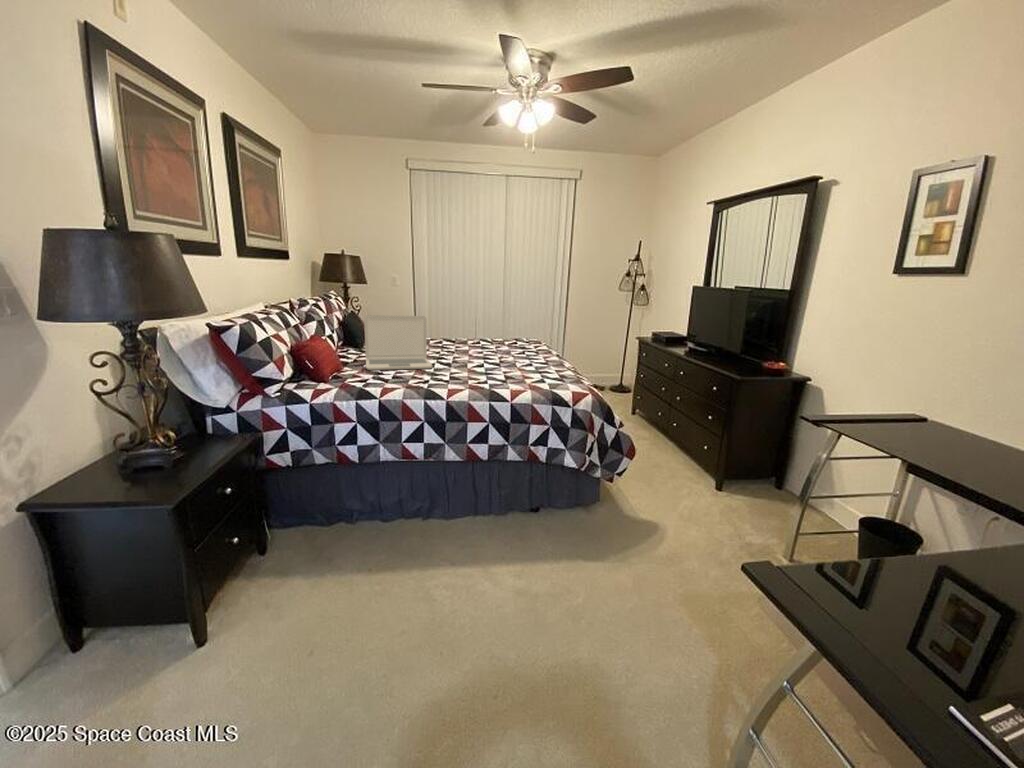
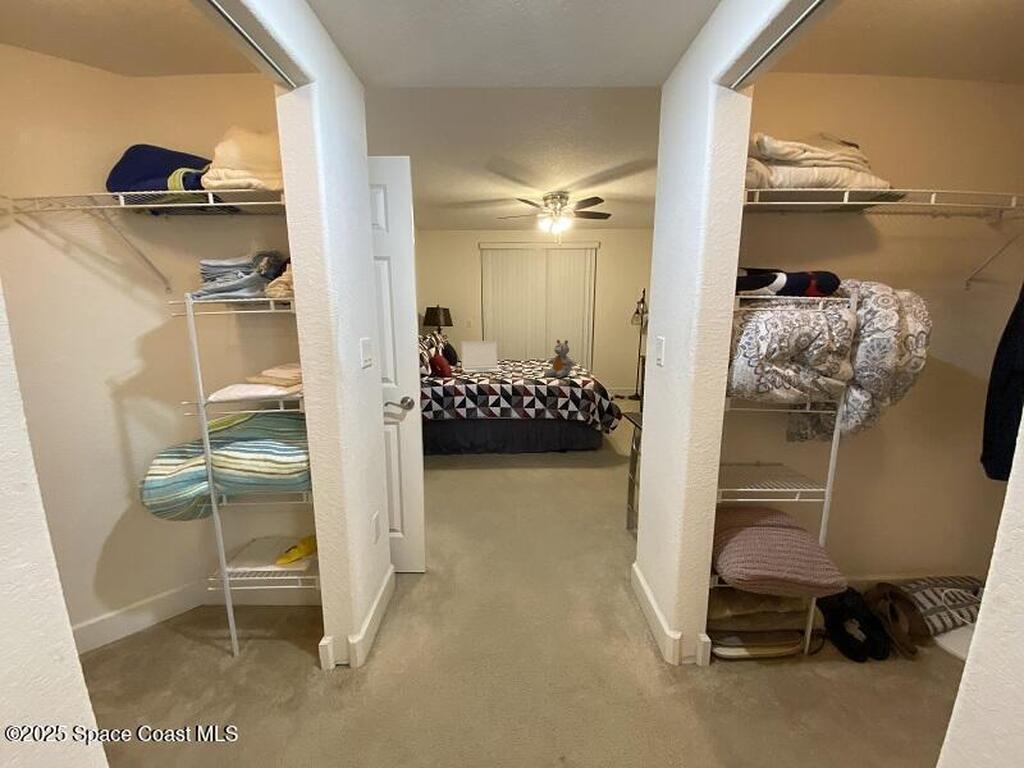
stuffed bear: none [505,318,557,385] -> present [545,340,575,378]

